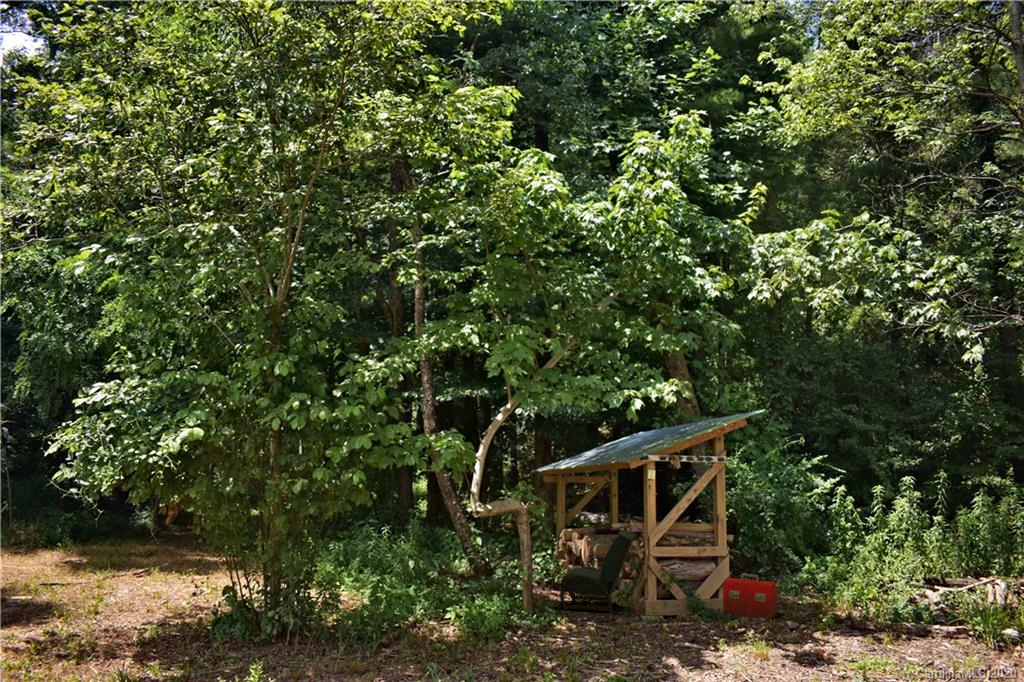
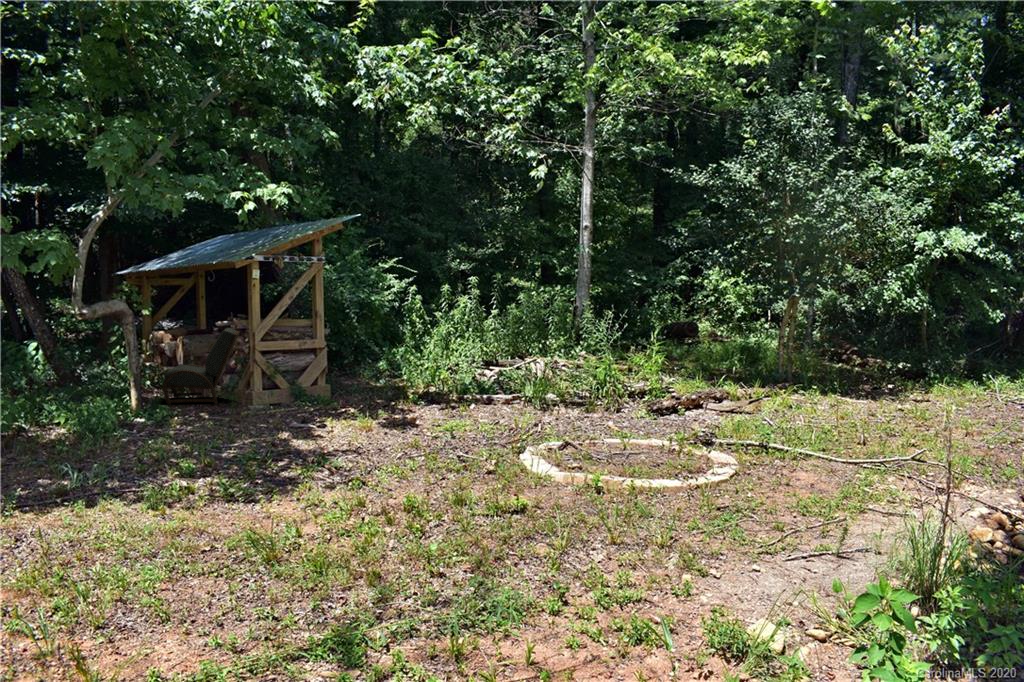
toolbox: present [723,573,777,619] -> none [322,363,369,399]

